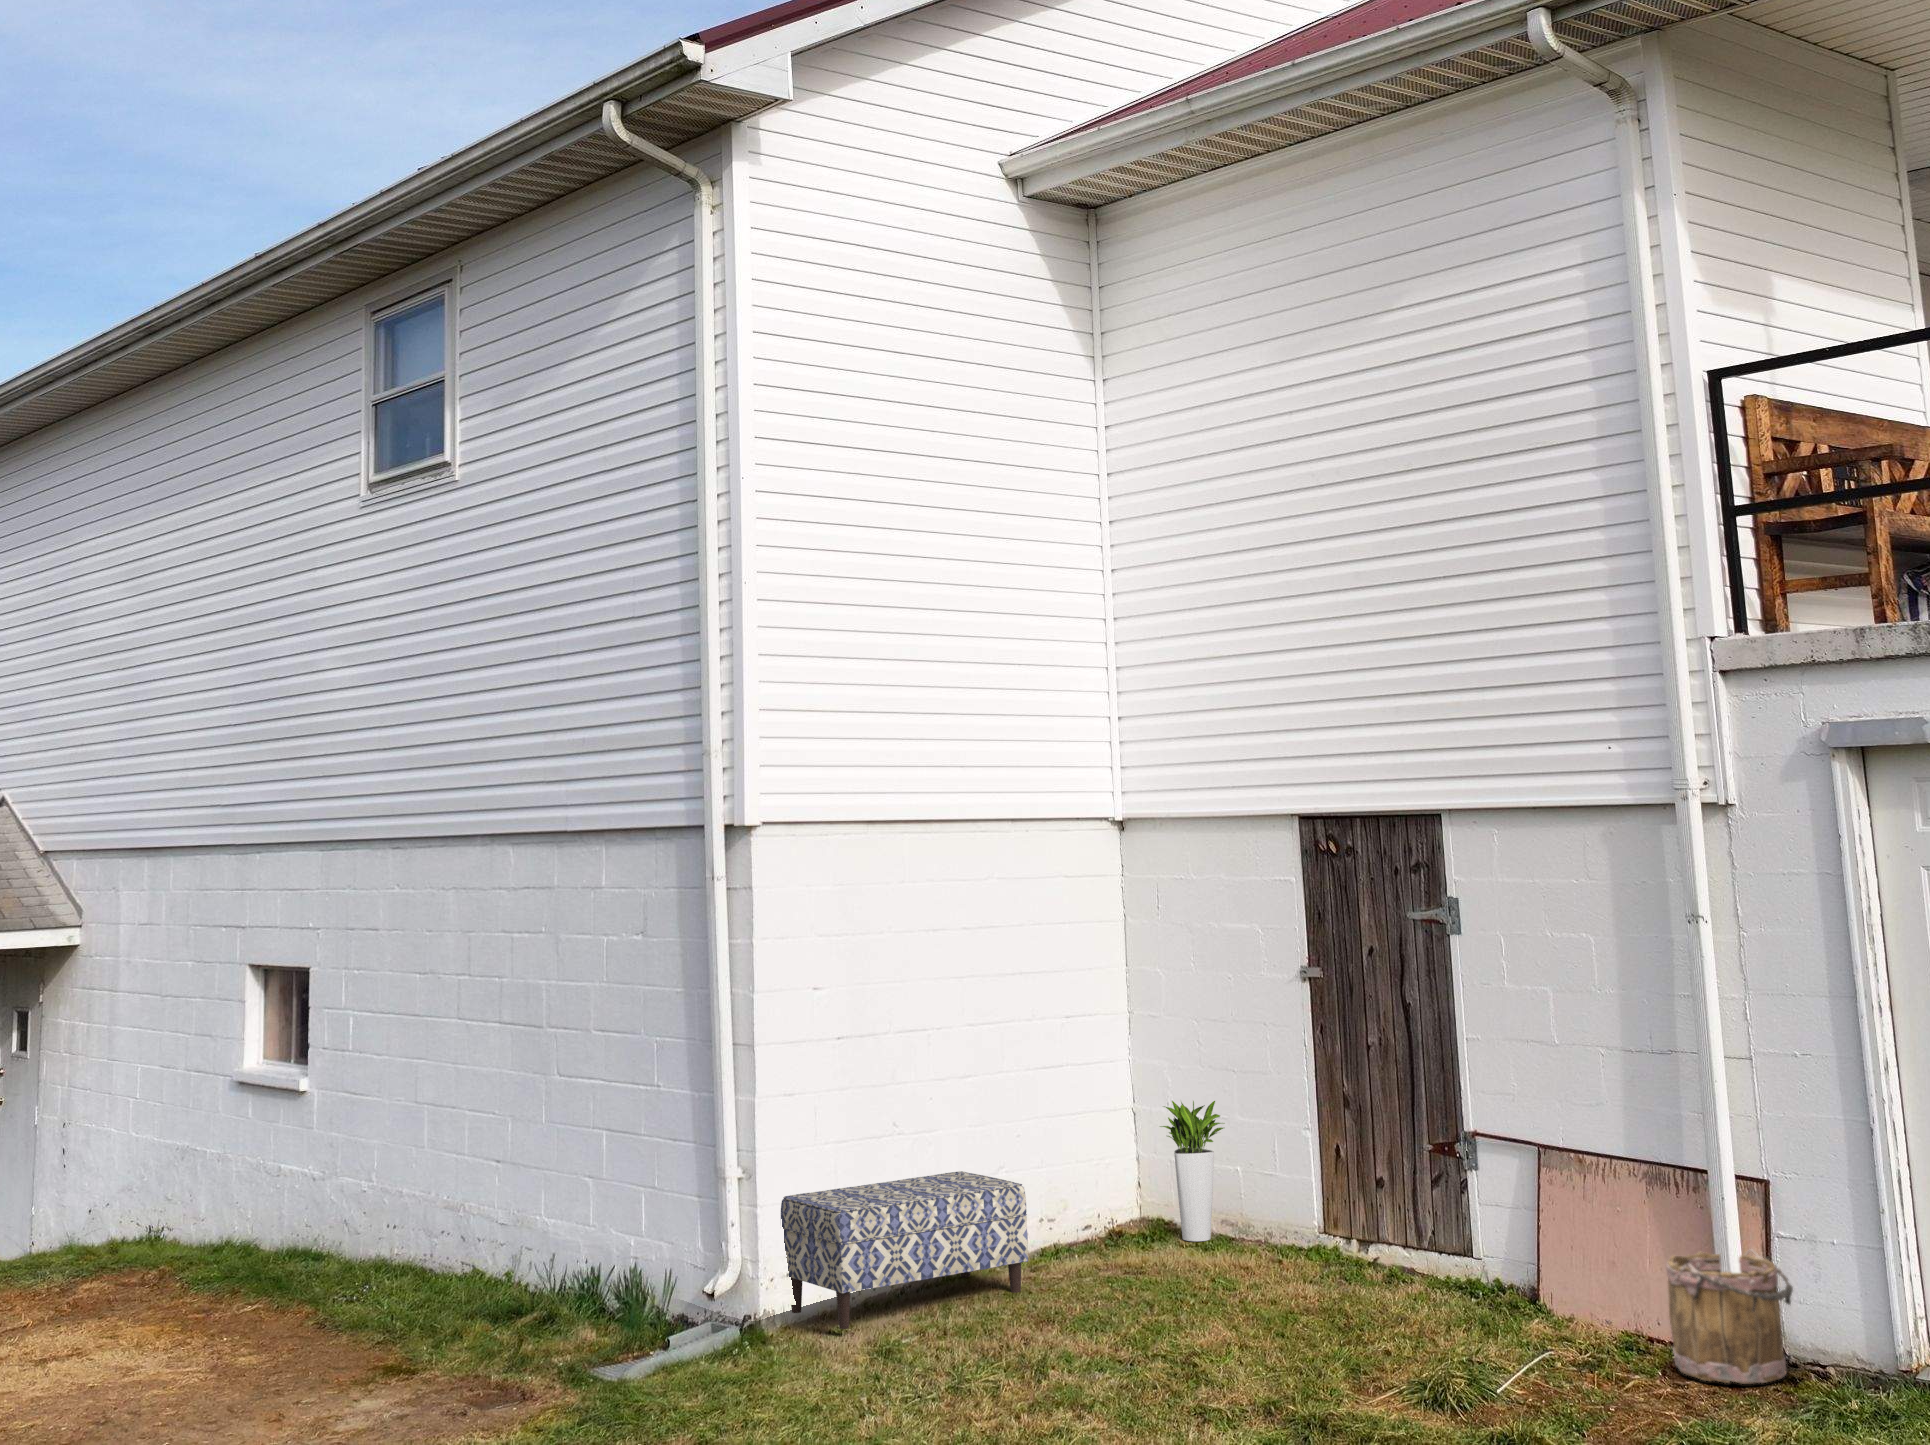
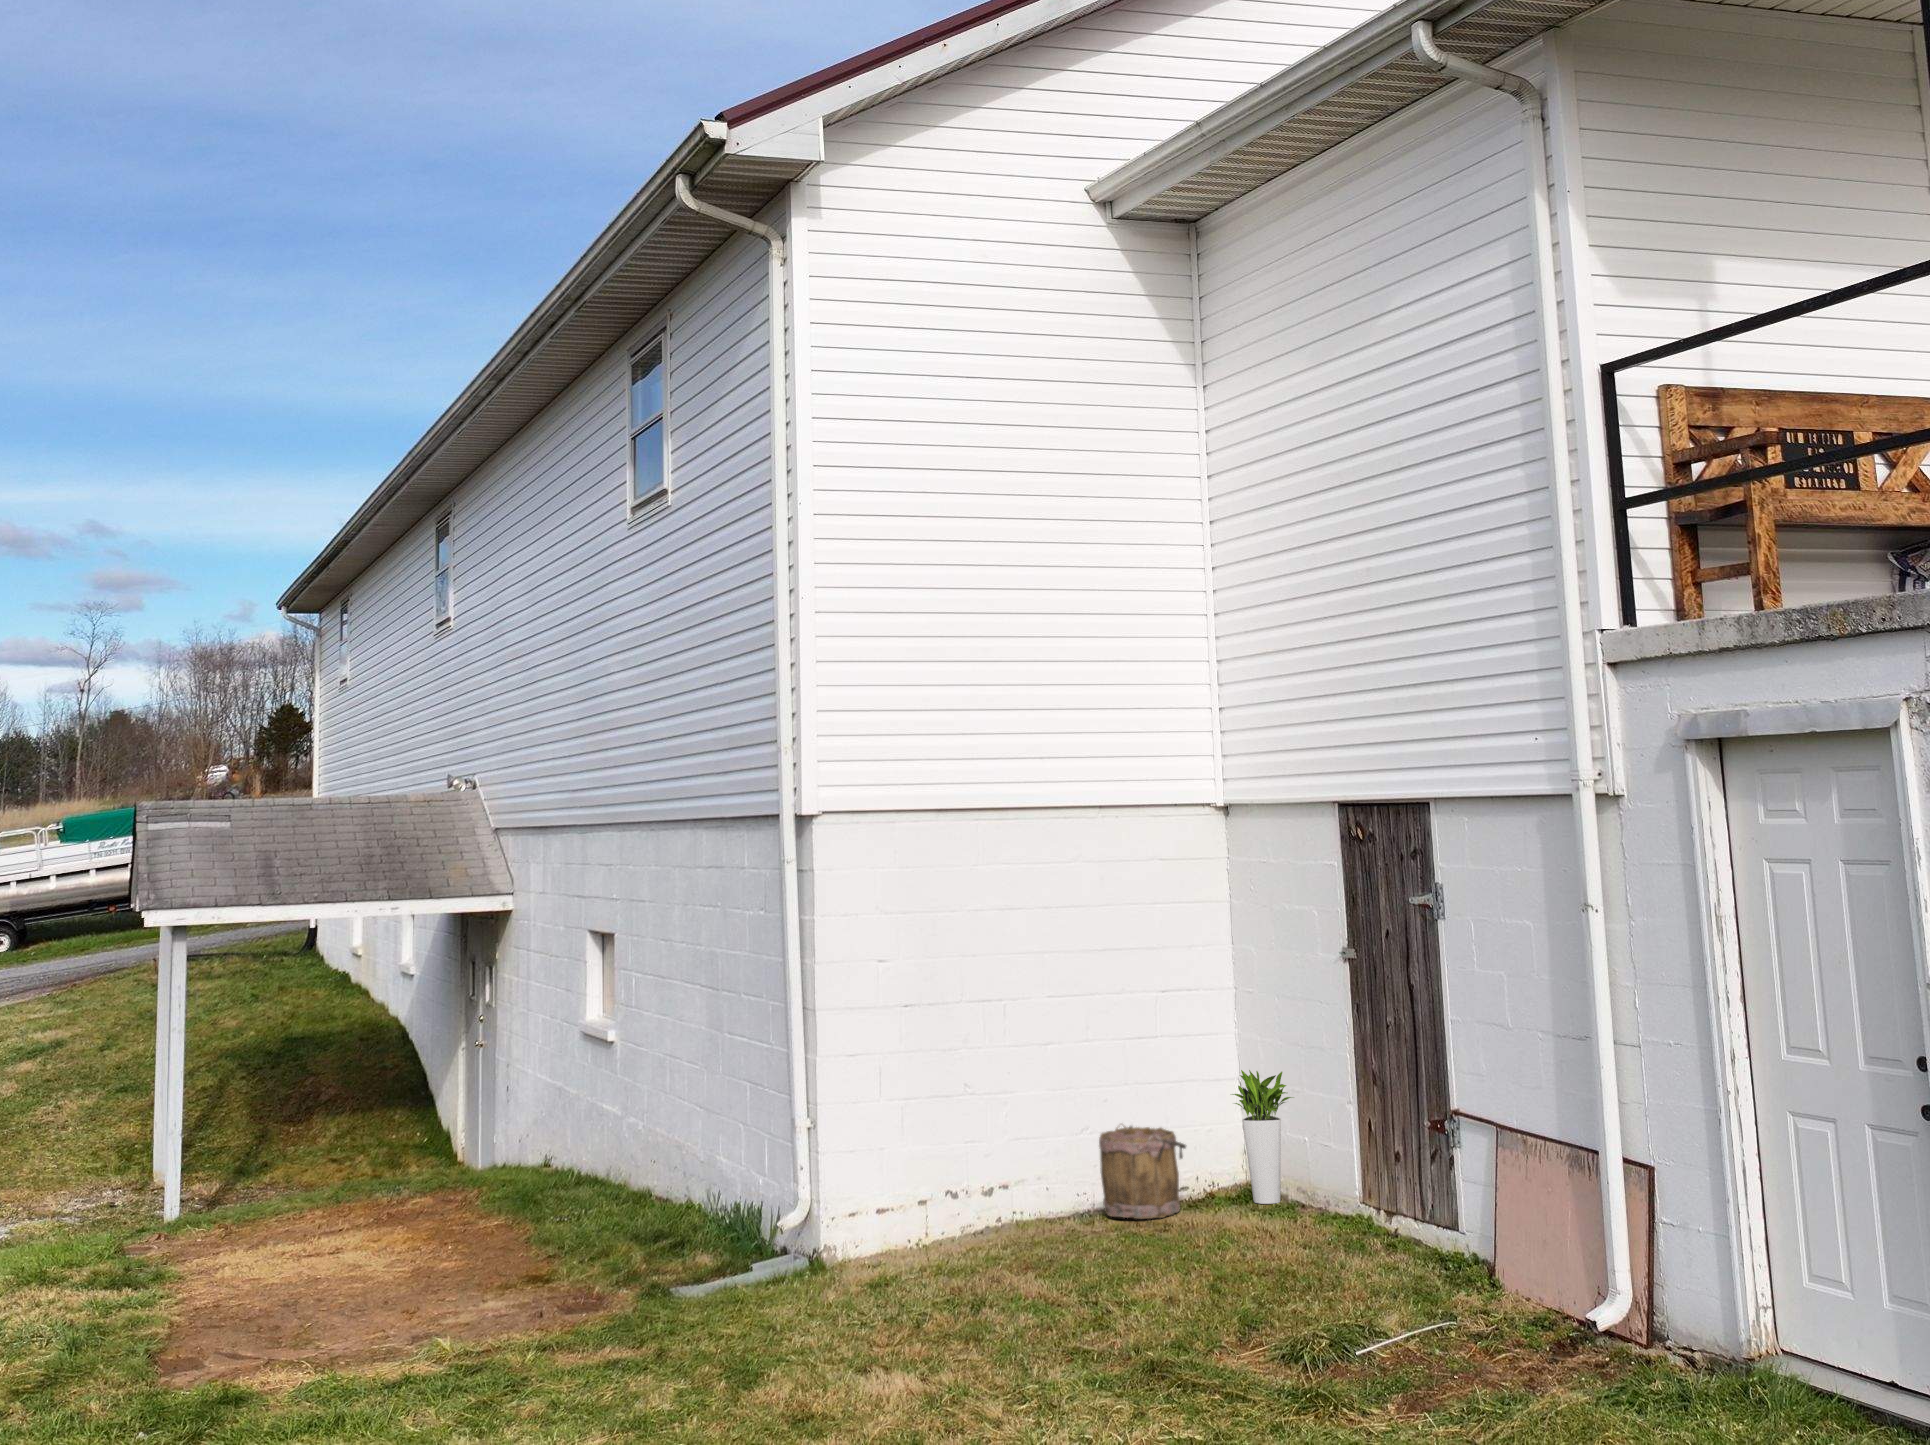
bench: present [781,1171,1028,1329] -> none [842,1130,1068,1267]
bucket: present [1666,1249,1793,1384] -> present [1099,1124,1186,1219]

